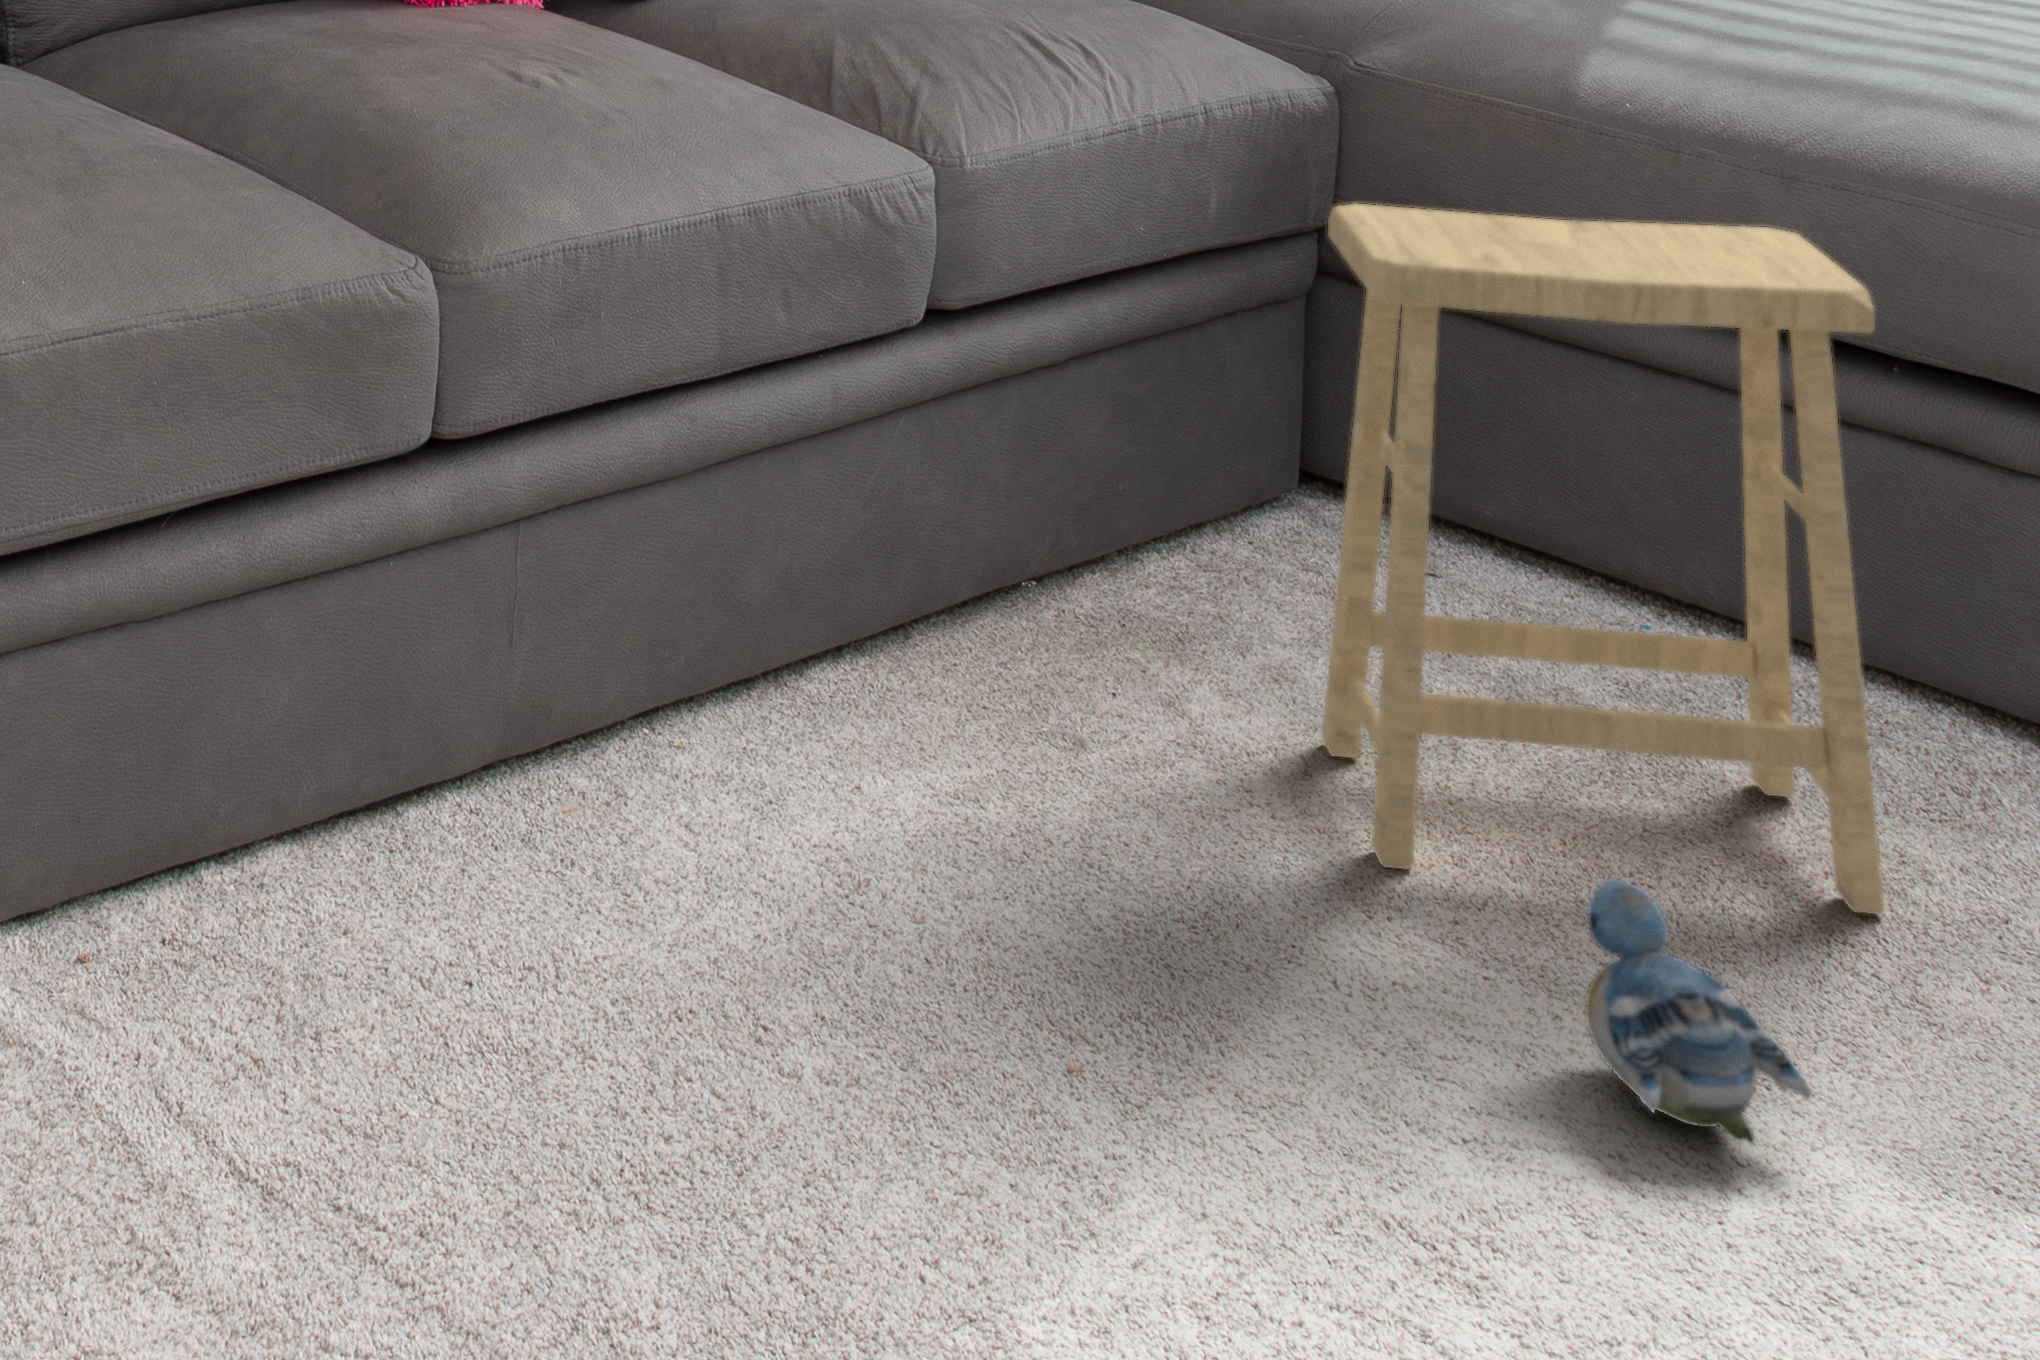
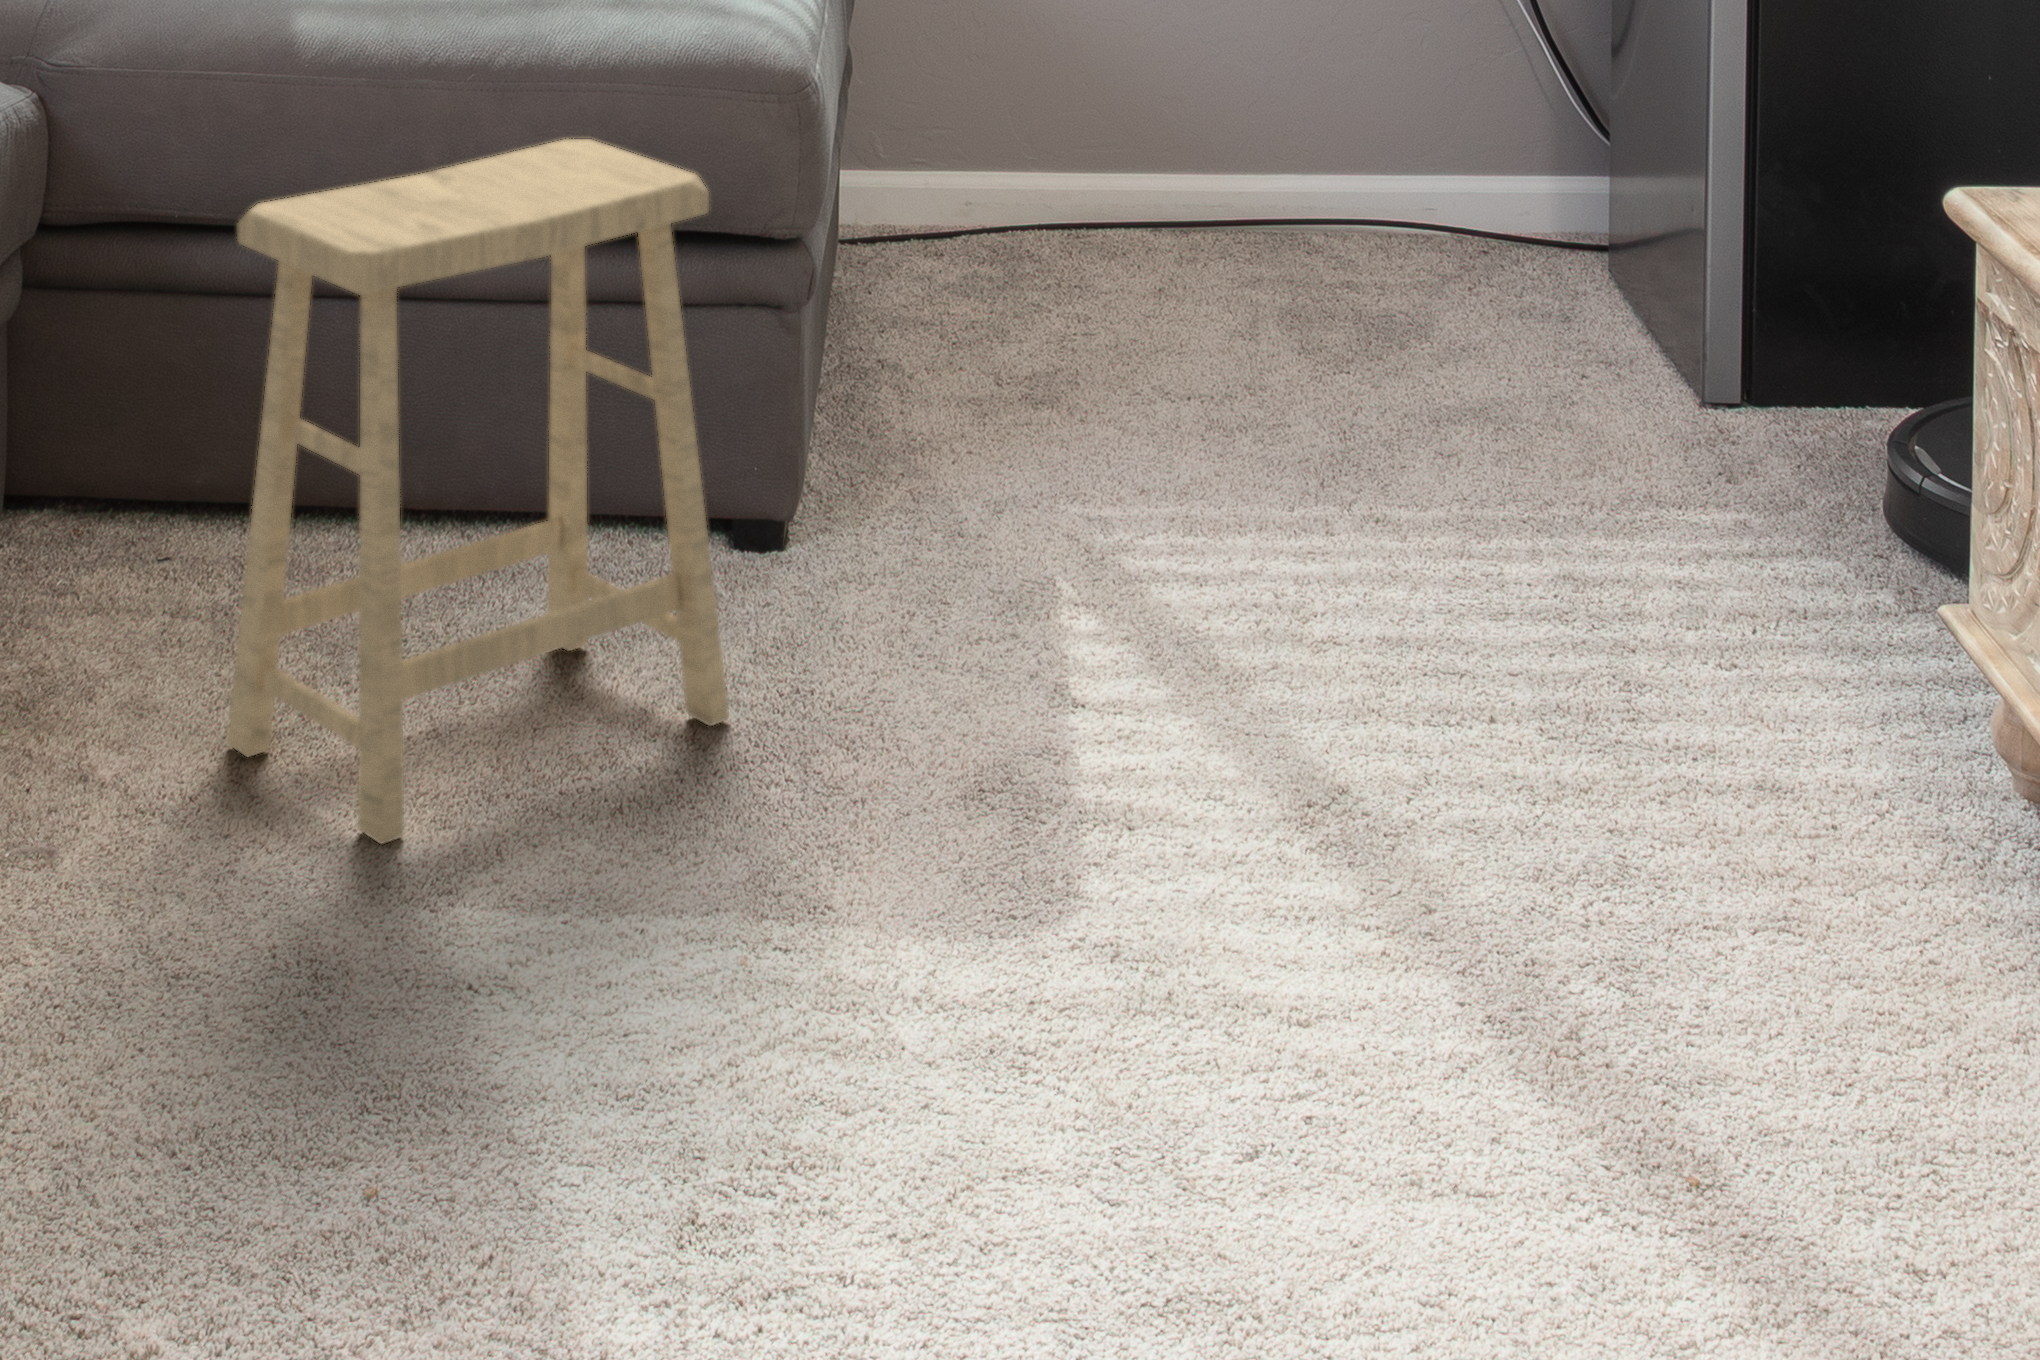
plush toy: present [1585,879,1811,1145] -> none [664,769,877,967]

